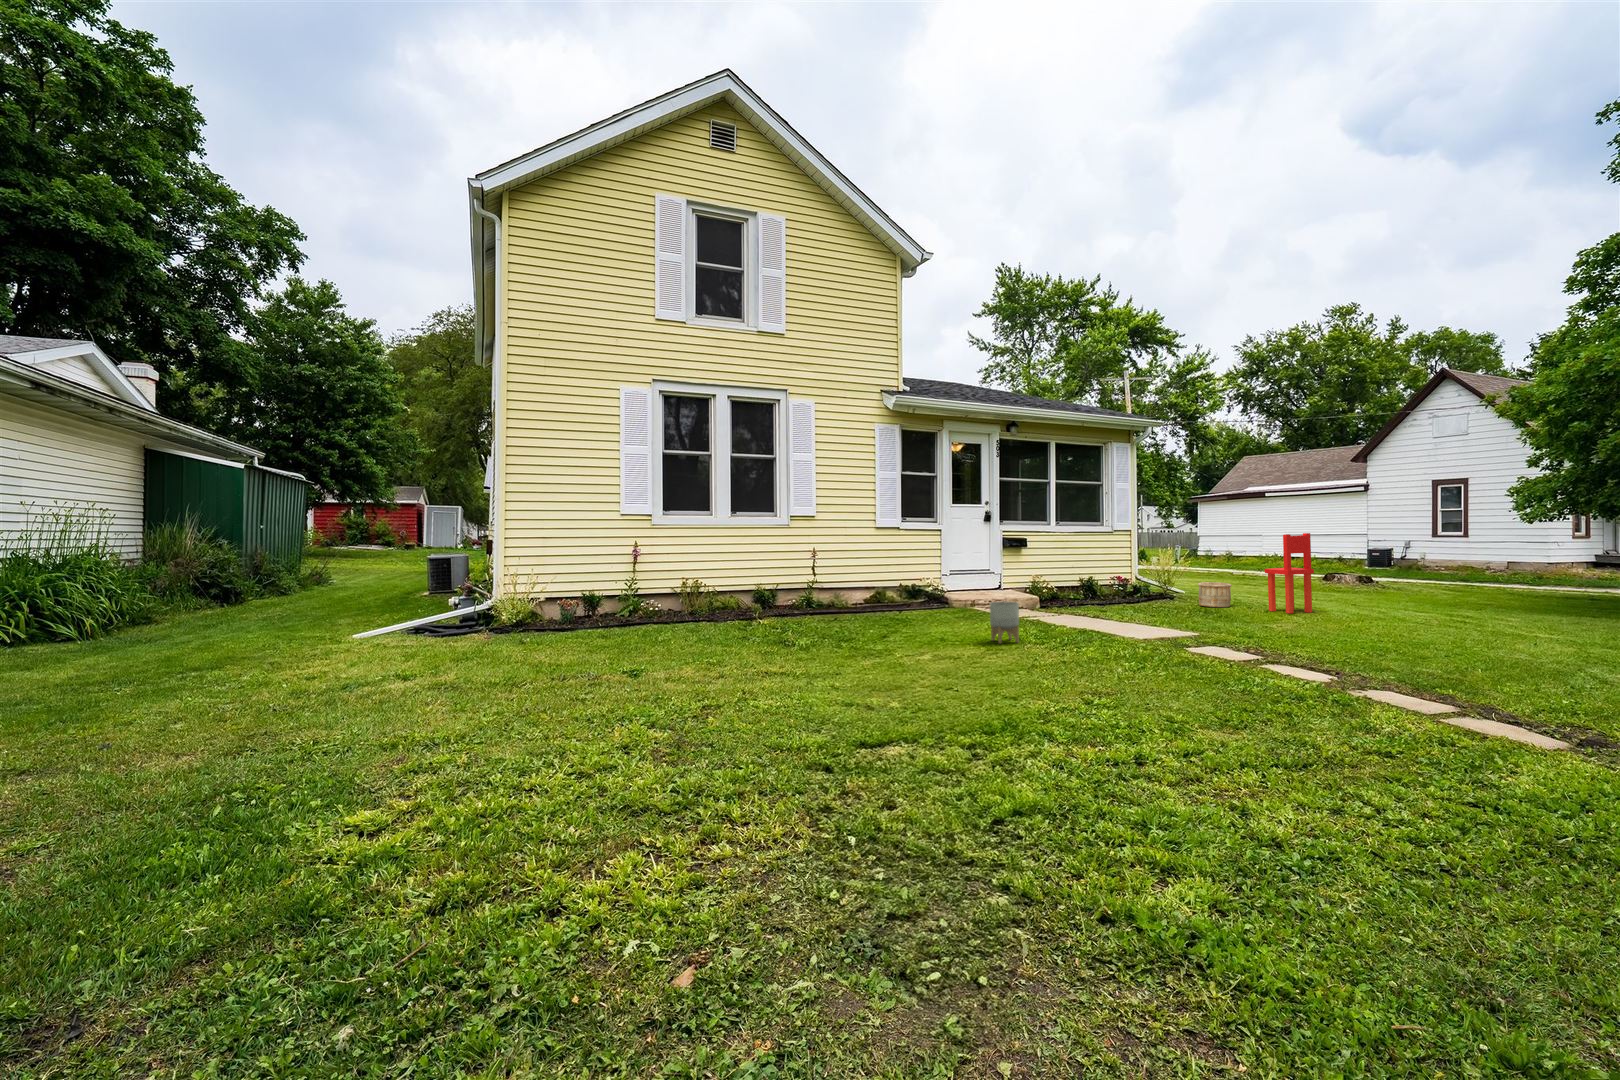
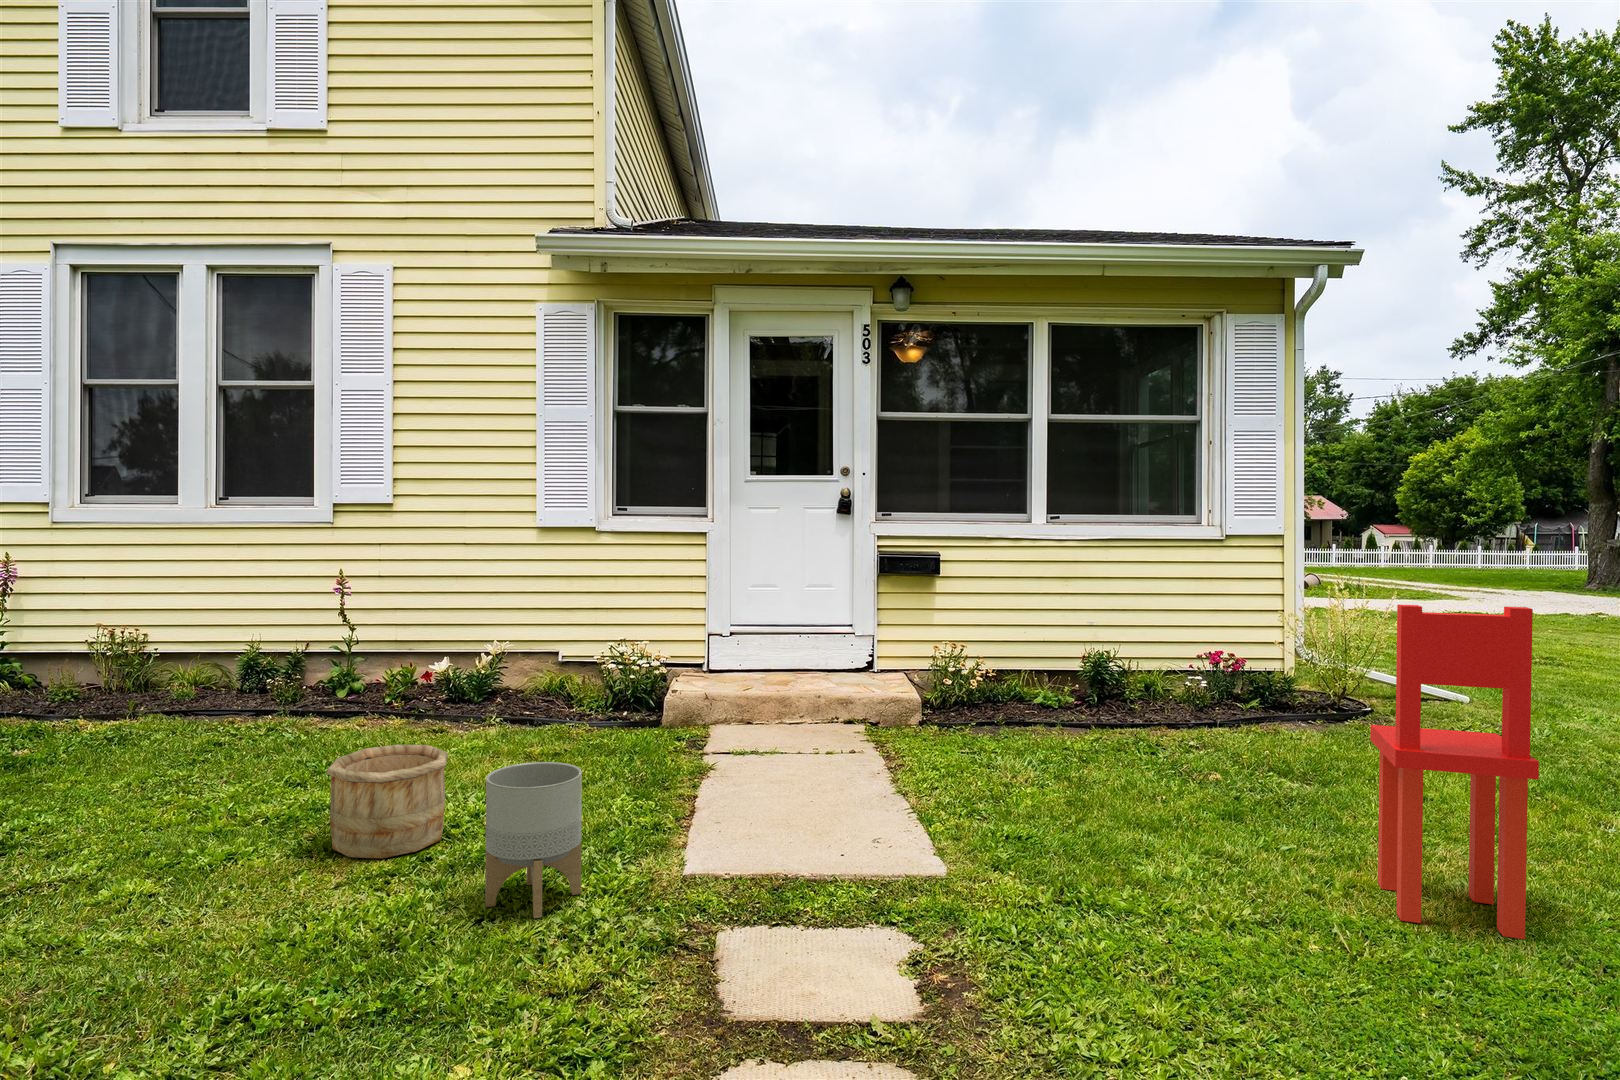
wooden bucket: present [1198,582,1232,607] -> present [327,745,448,858]
planter: present [990,602,1019,644] -> present [485,762,582,918]

